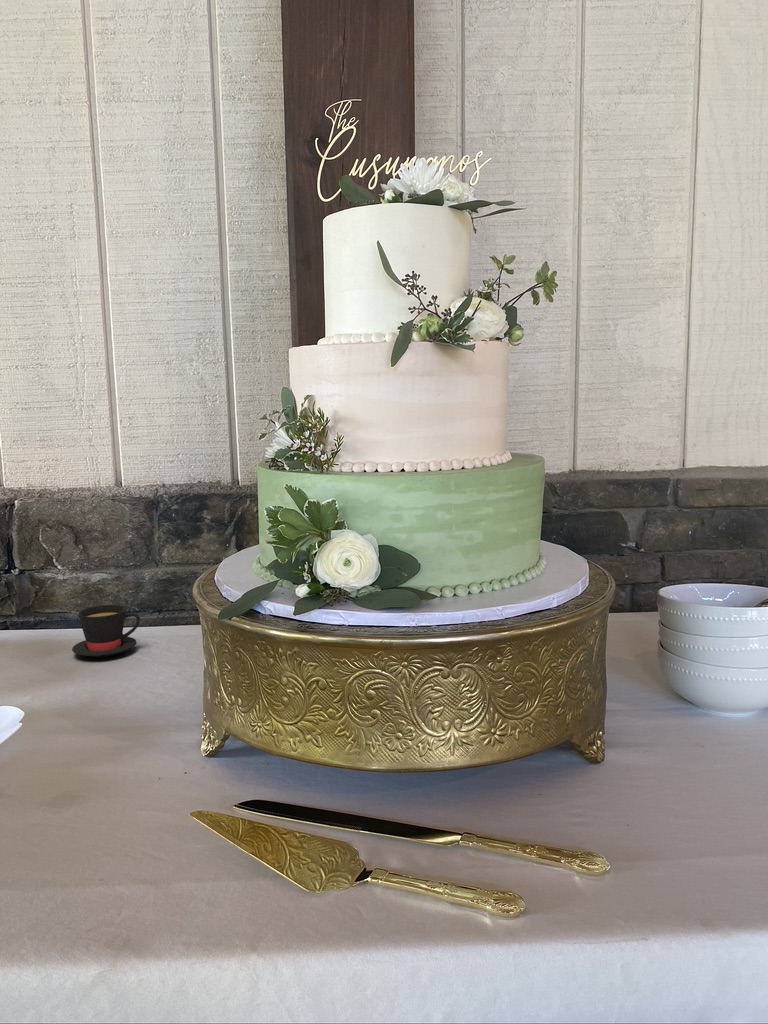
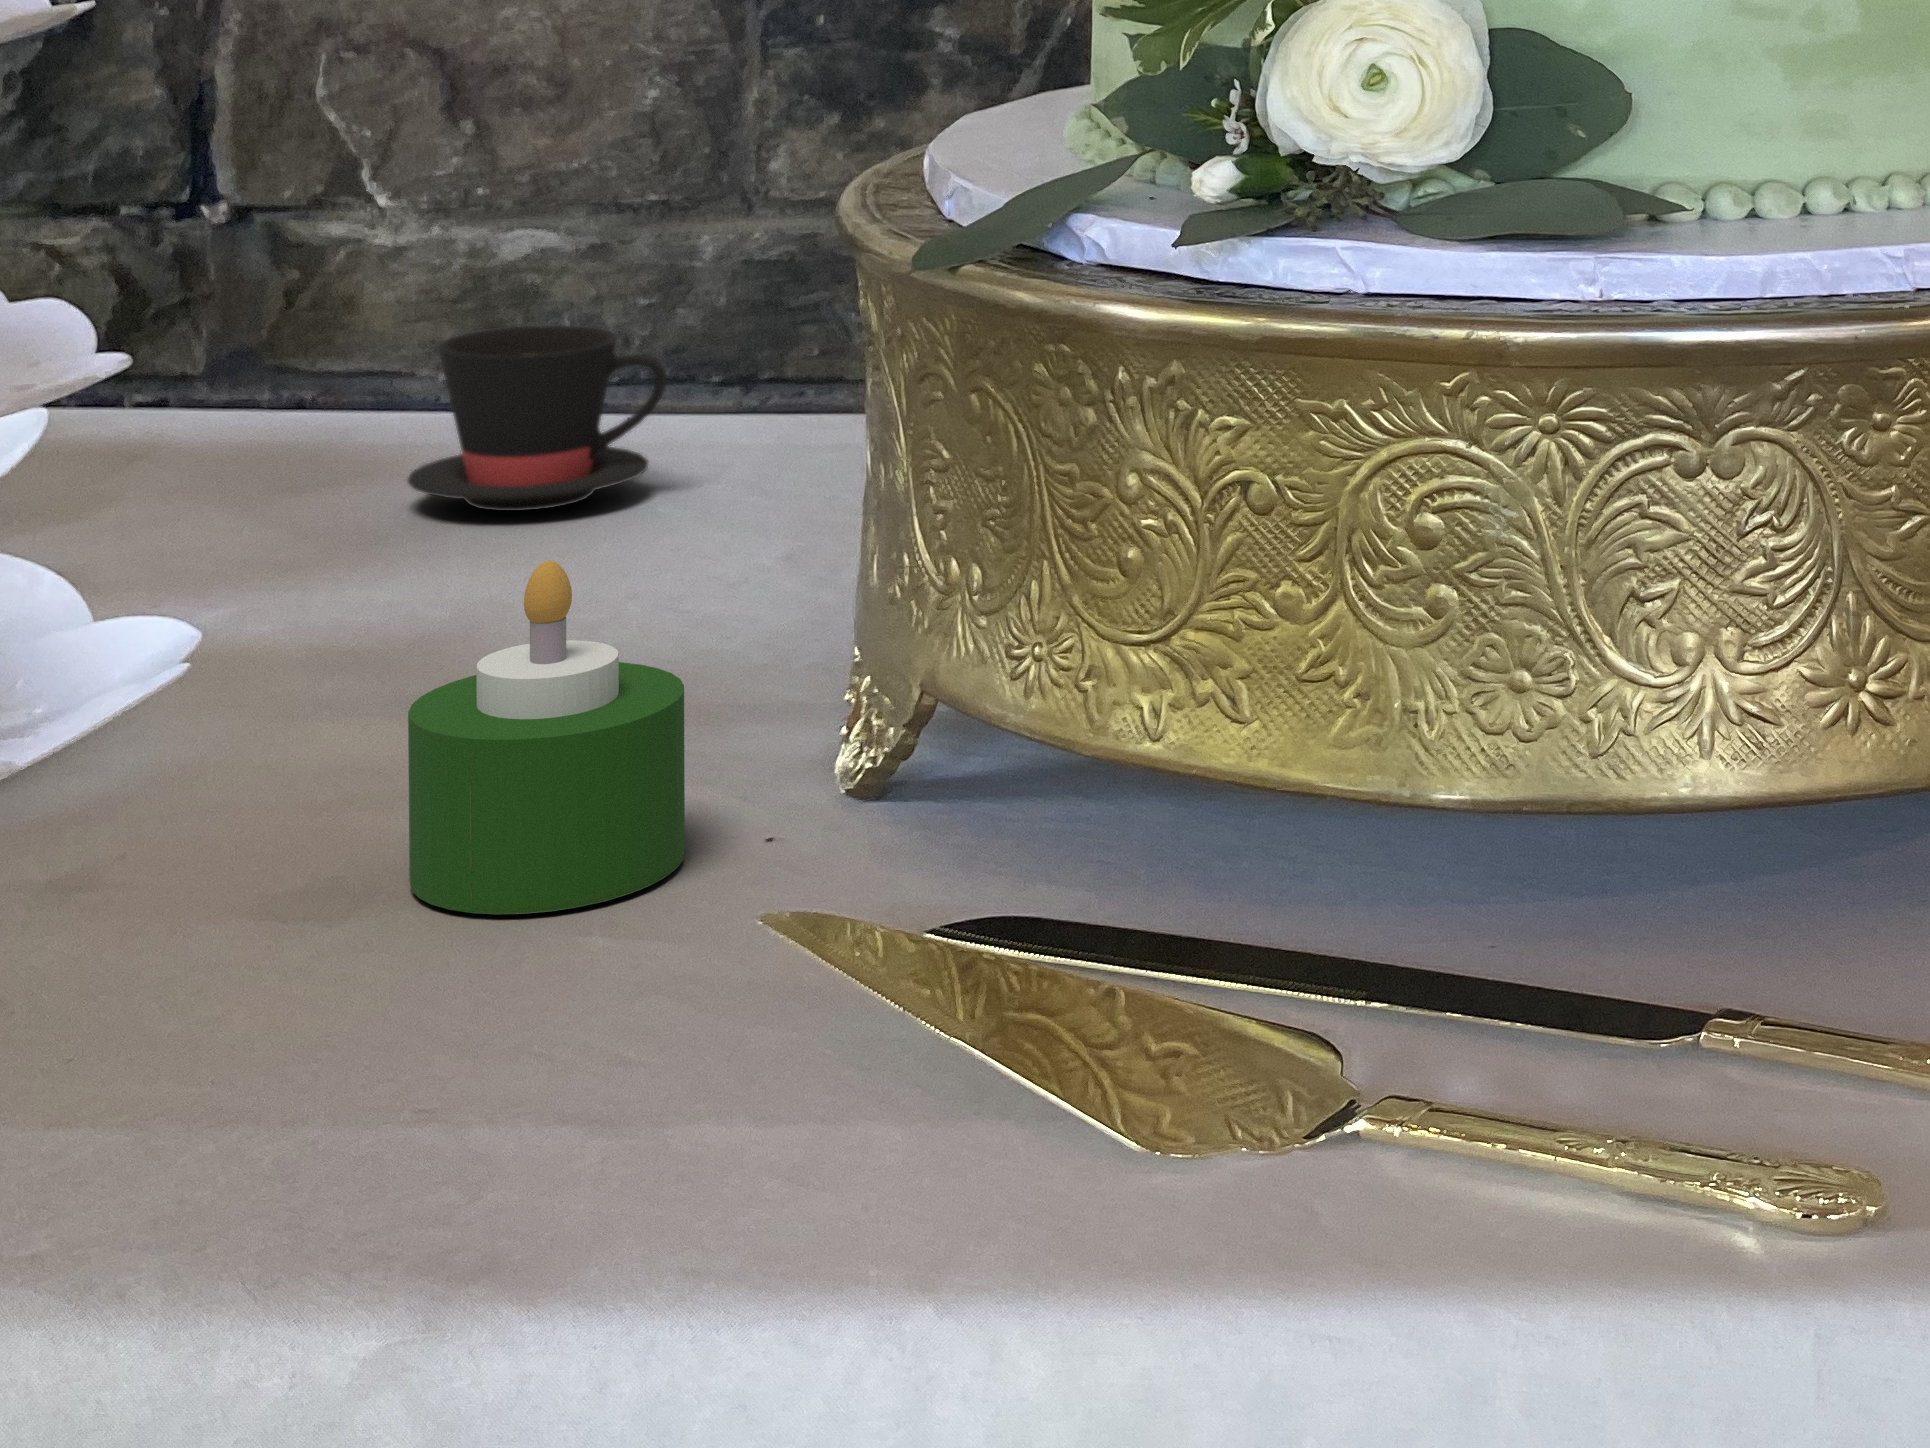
candle: none [87,705,165,806] -> present [408,561,685,914]

